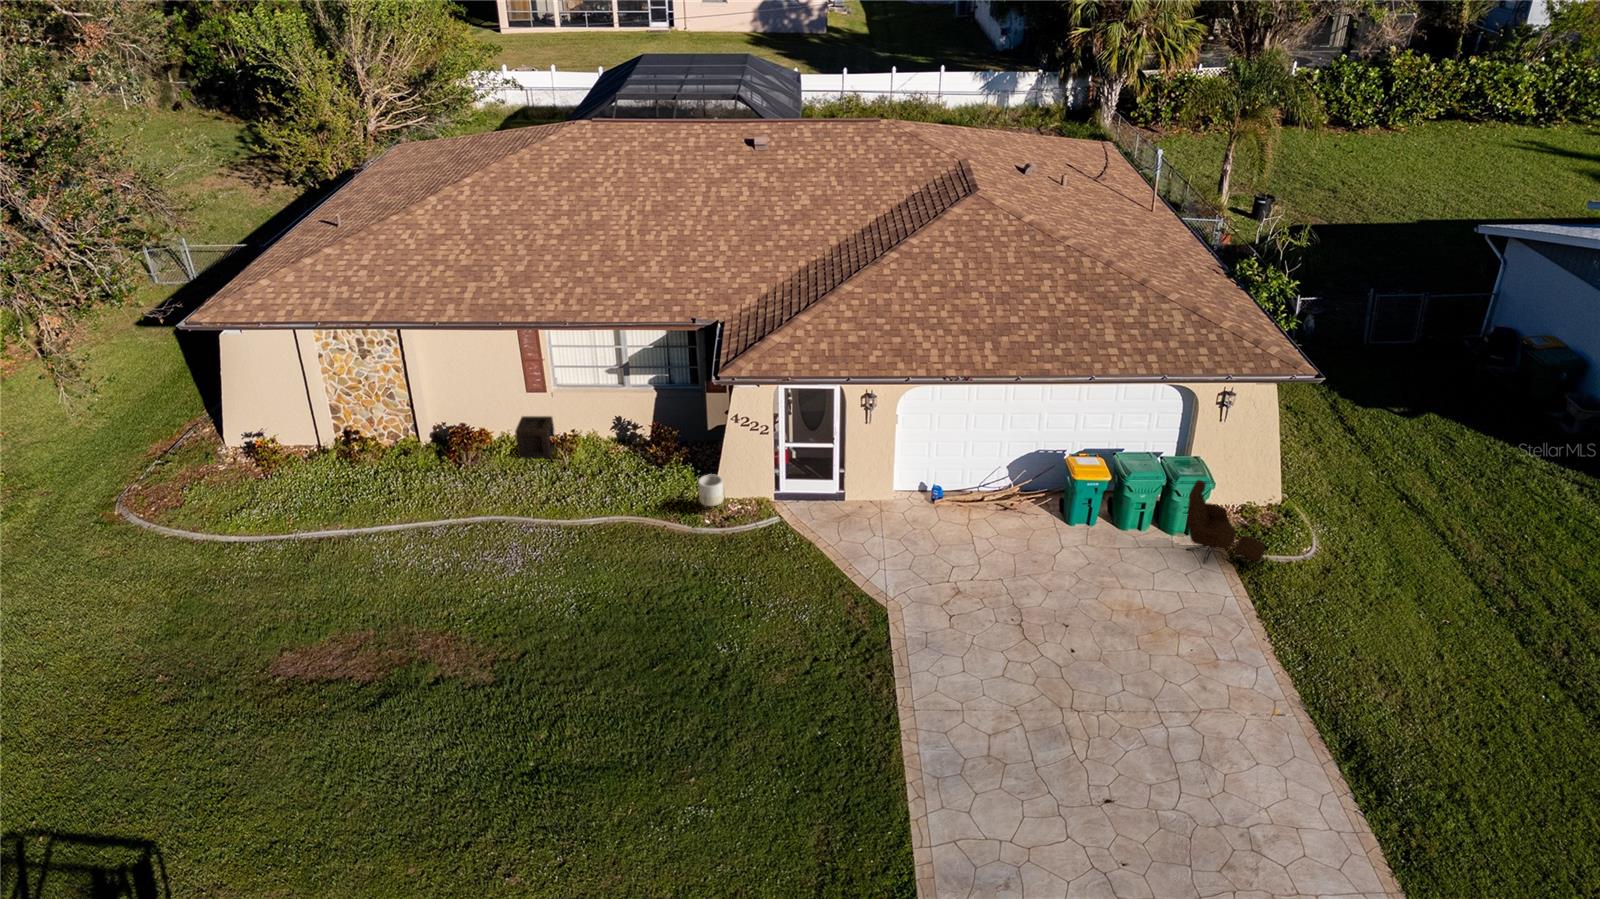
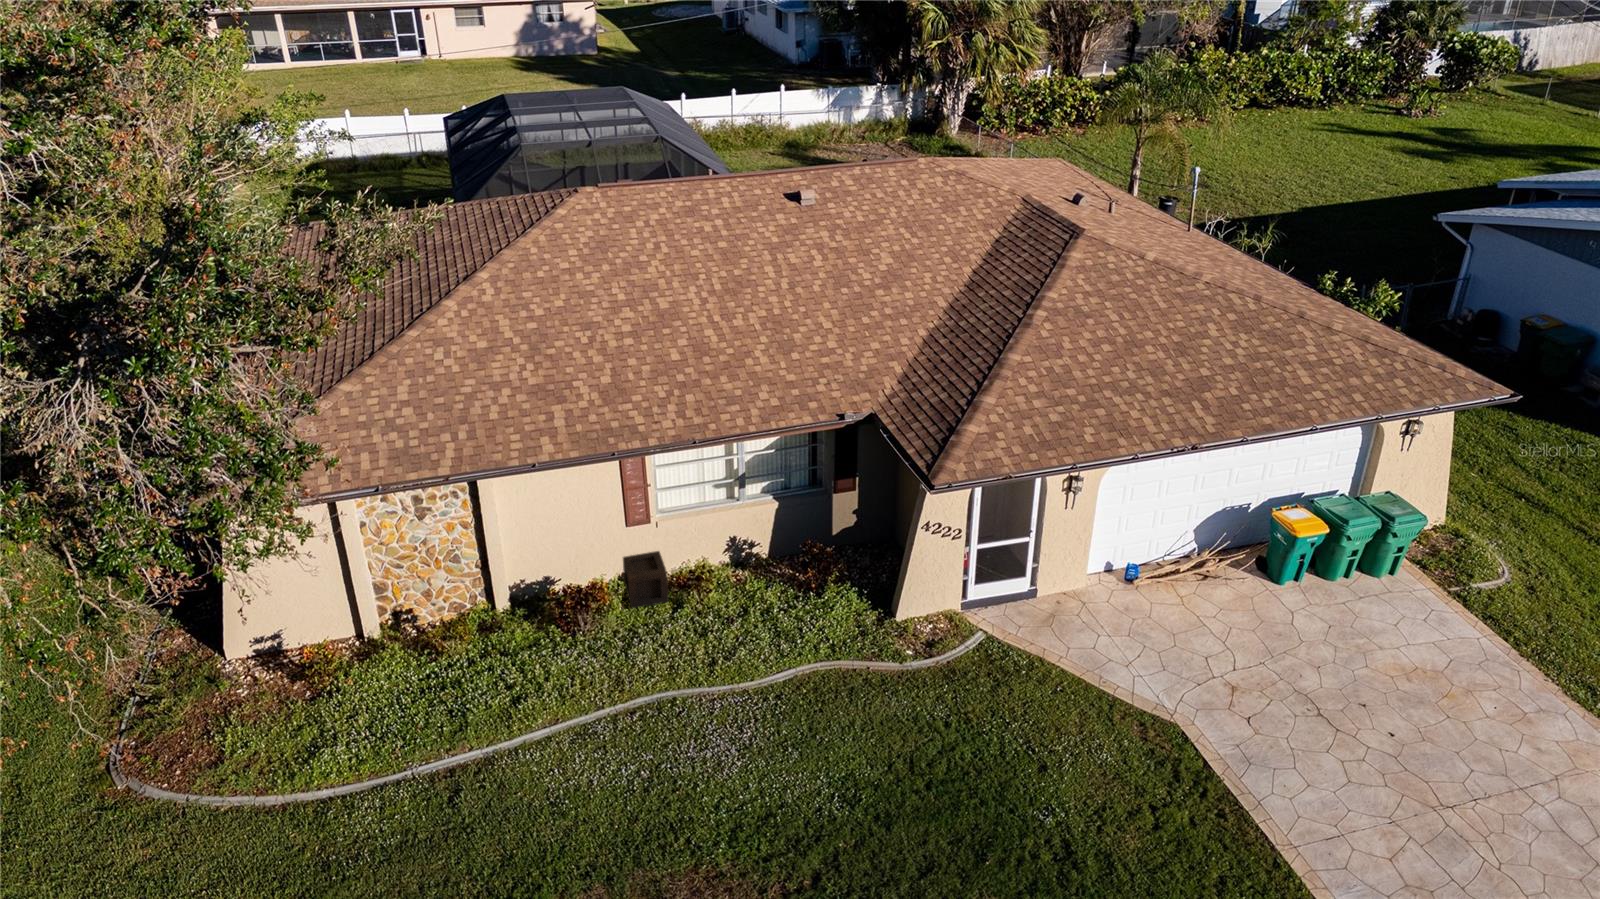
planter: present [698,474,724,506] -> none [887,595,917,643]
lounge chair: present [1187,480,1265,570] -> none [1391,517,1476,603]

